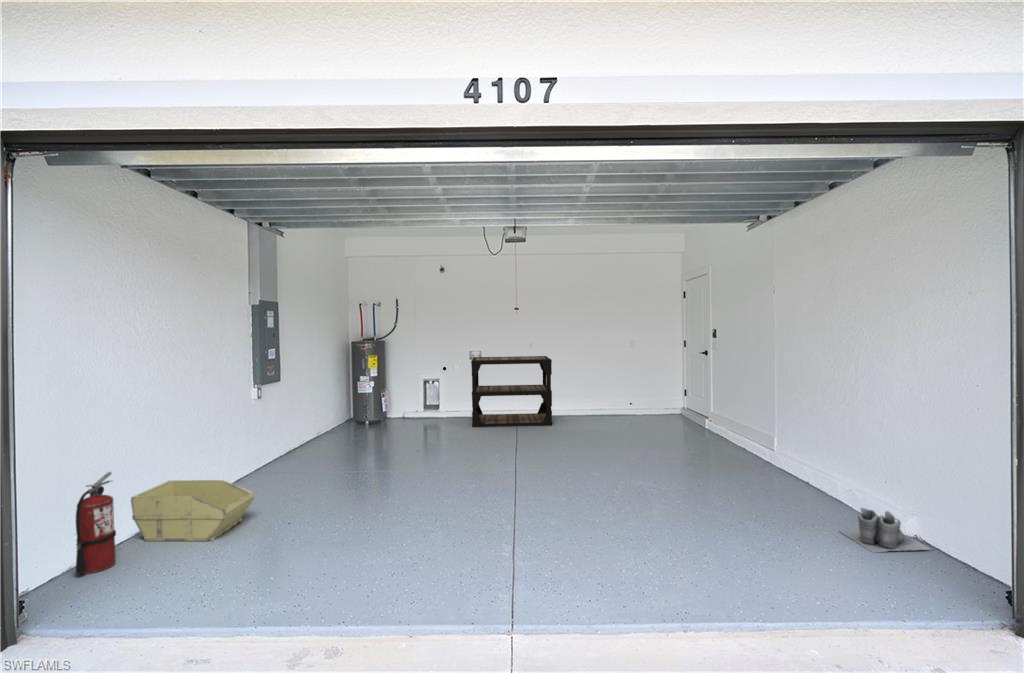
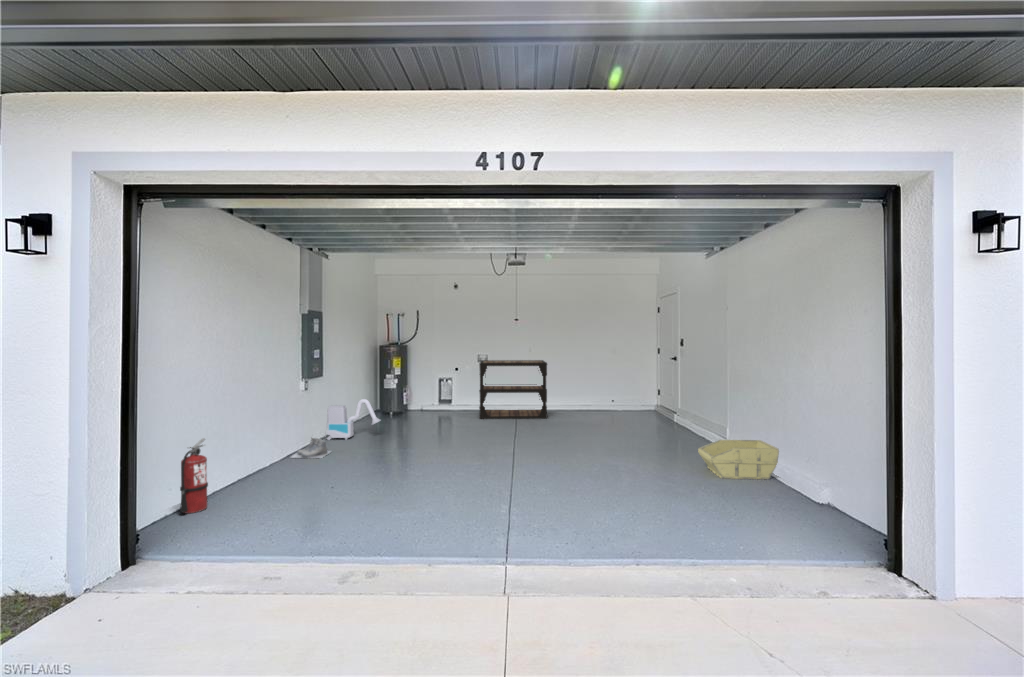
vacuum cleaner: none [285,408,353,459] -> present [325,399,381,440]
storage bin: present [131,480,254,541] -> present [698,440,779,479]
boots: present [840,508,930,553] -> present [291,438,331,458]

